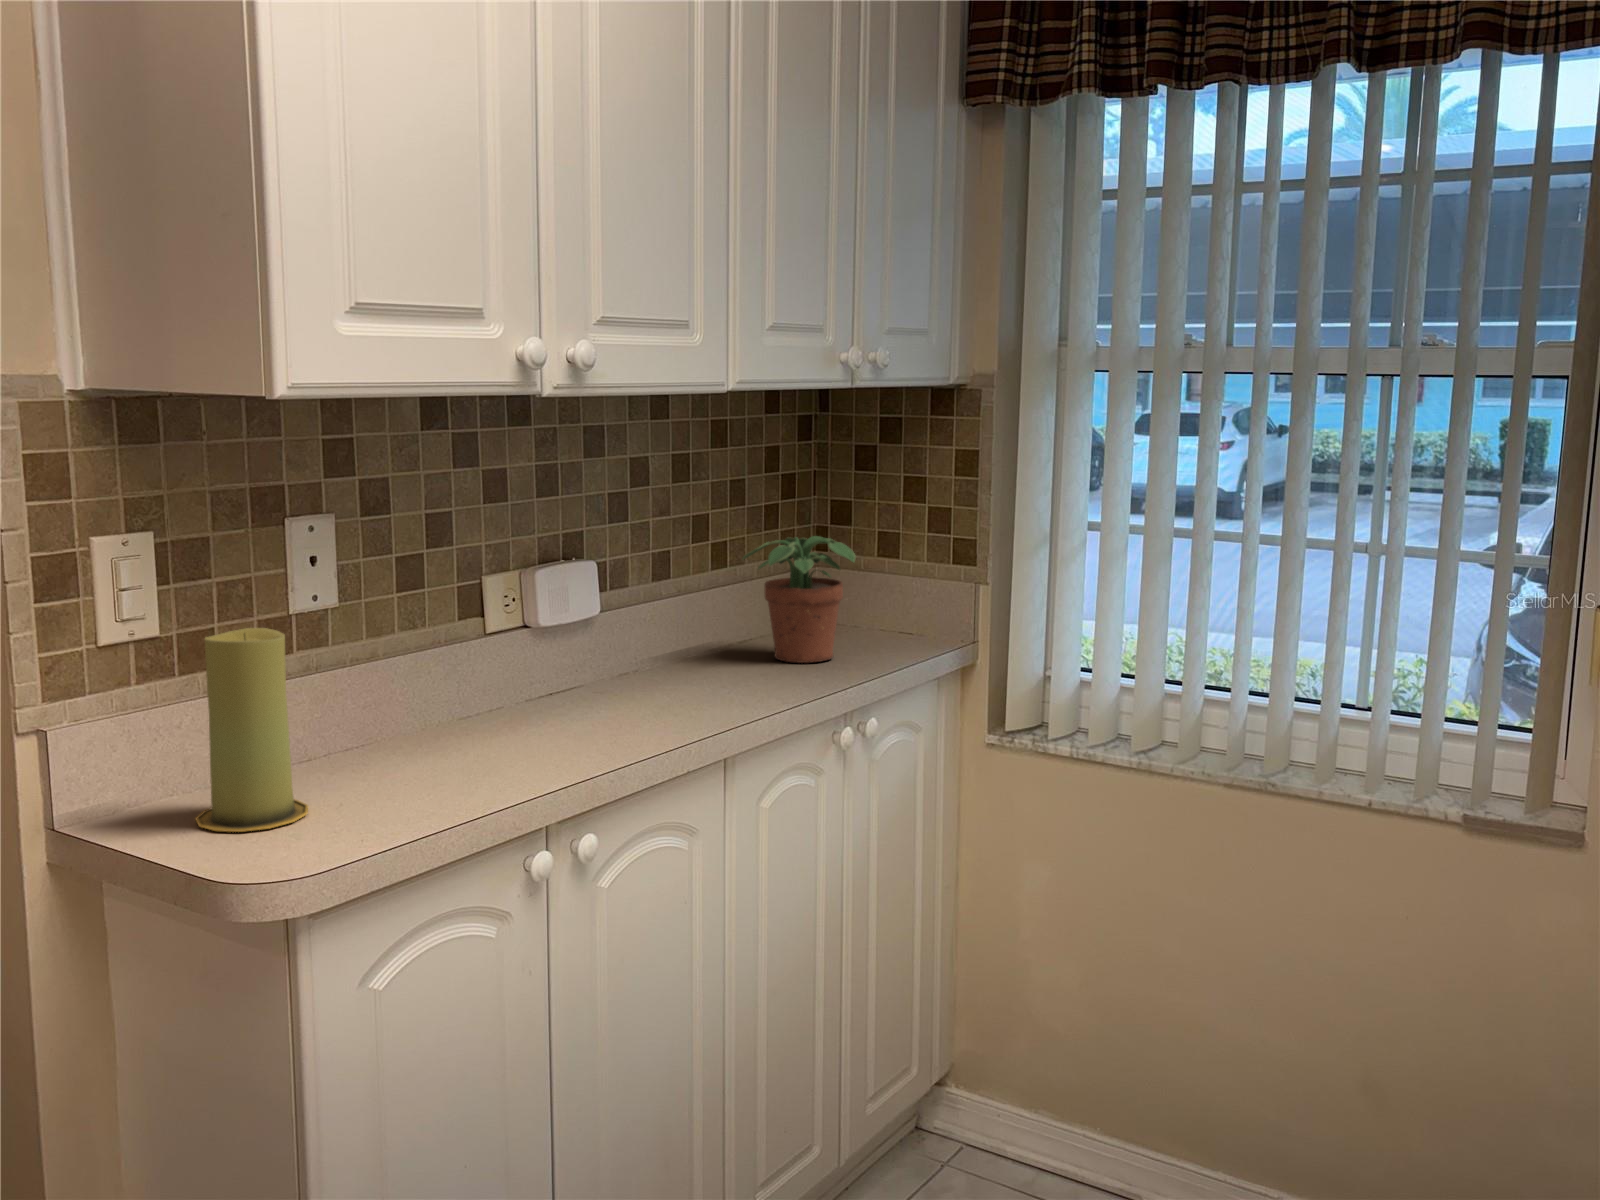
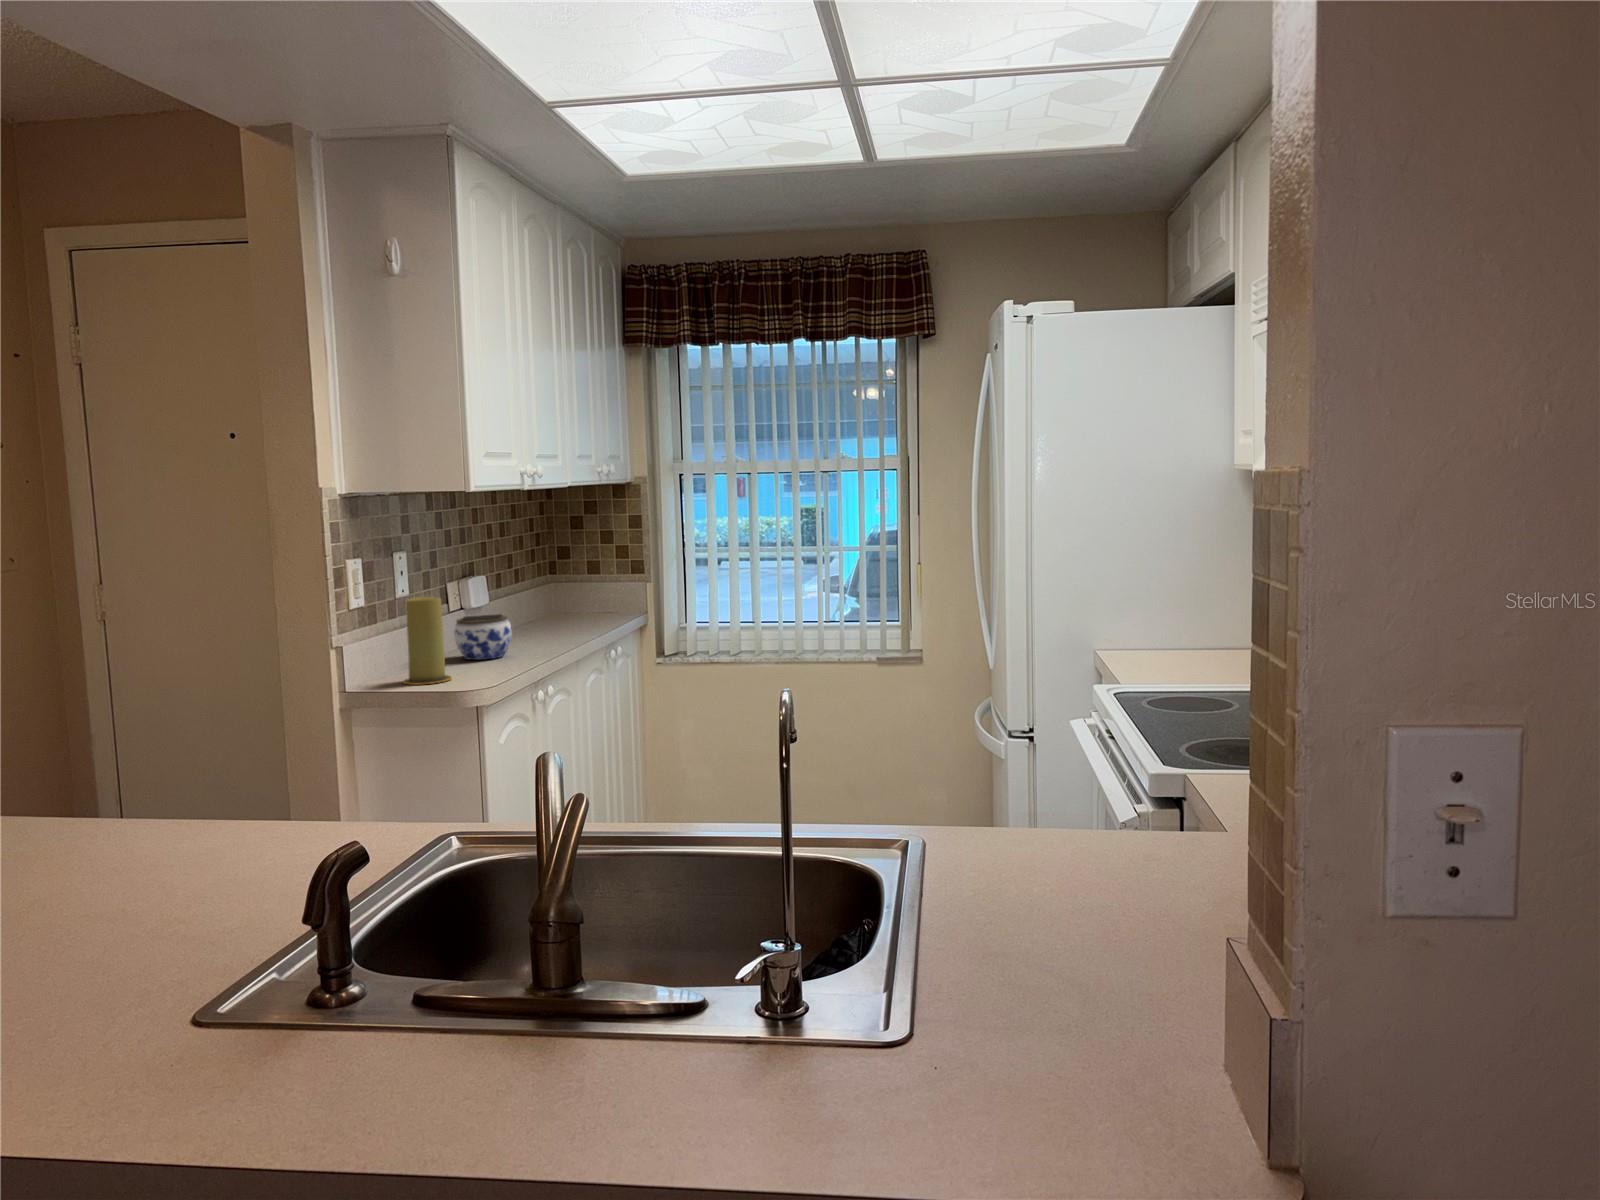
potted plant: present [742,536,856,663] -> none [539,562,598,625]
jar: none [430,655,550,755] -> present [454,614,512,660]

